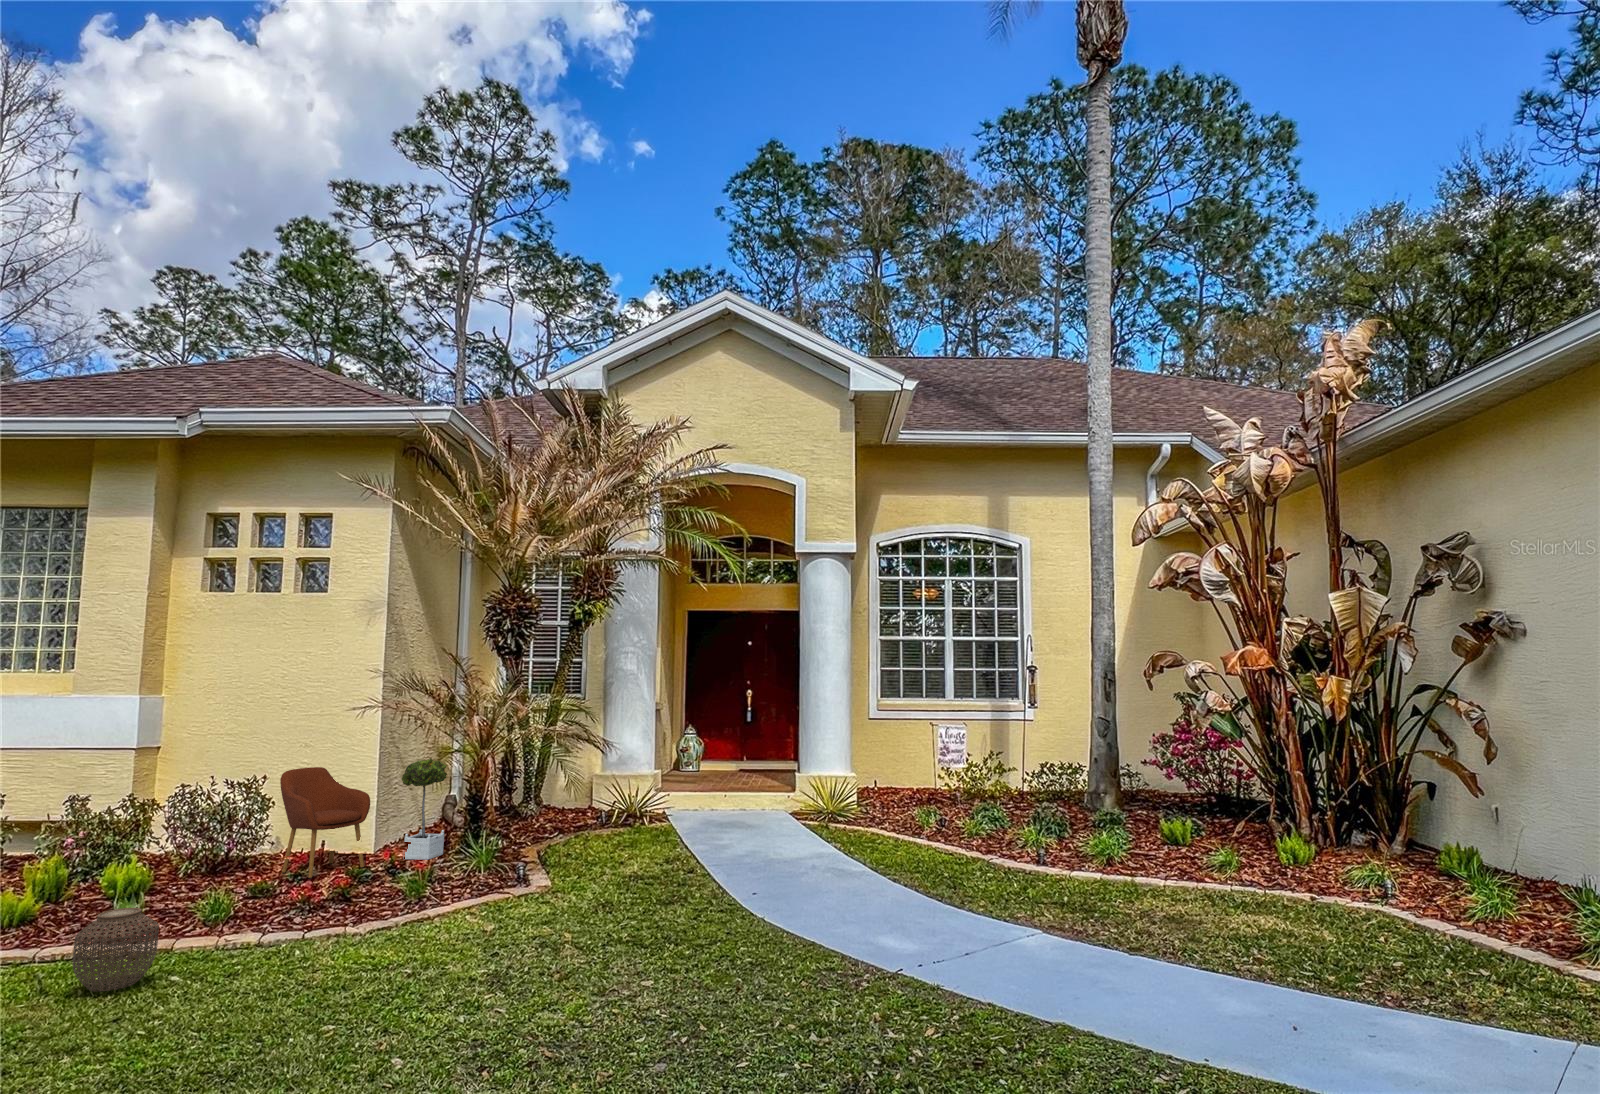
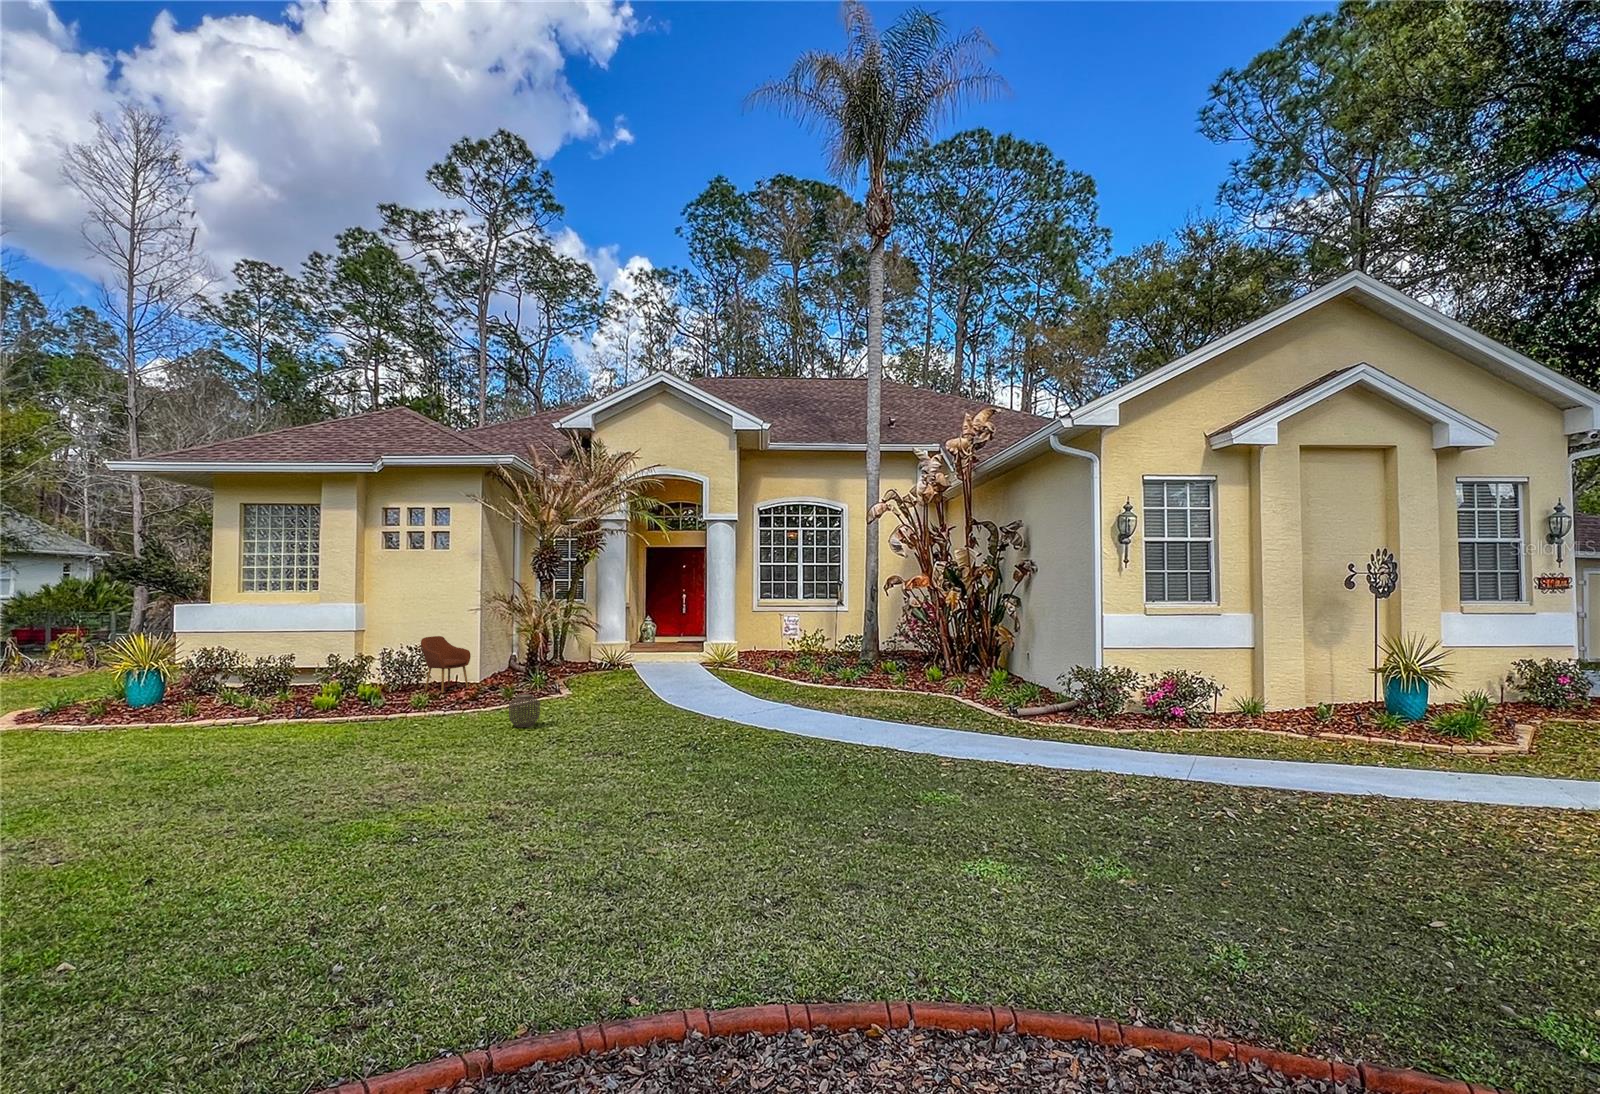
potted tree: present [402,758,447,860] -> none [486,632,510,686]
woven basket: present [72,908,159,991] -> present [509,694,540,727]

